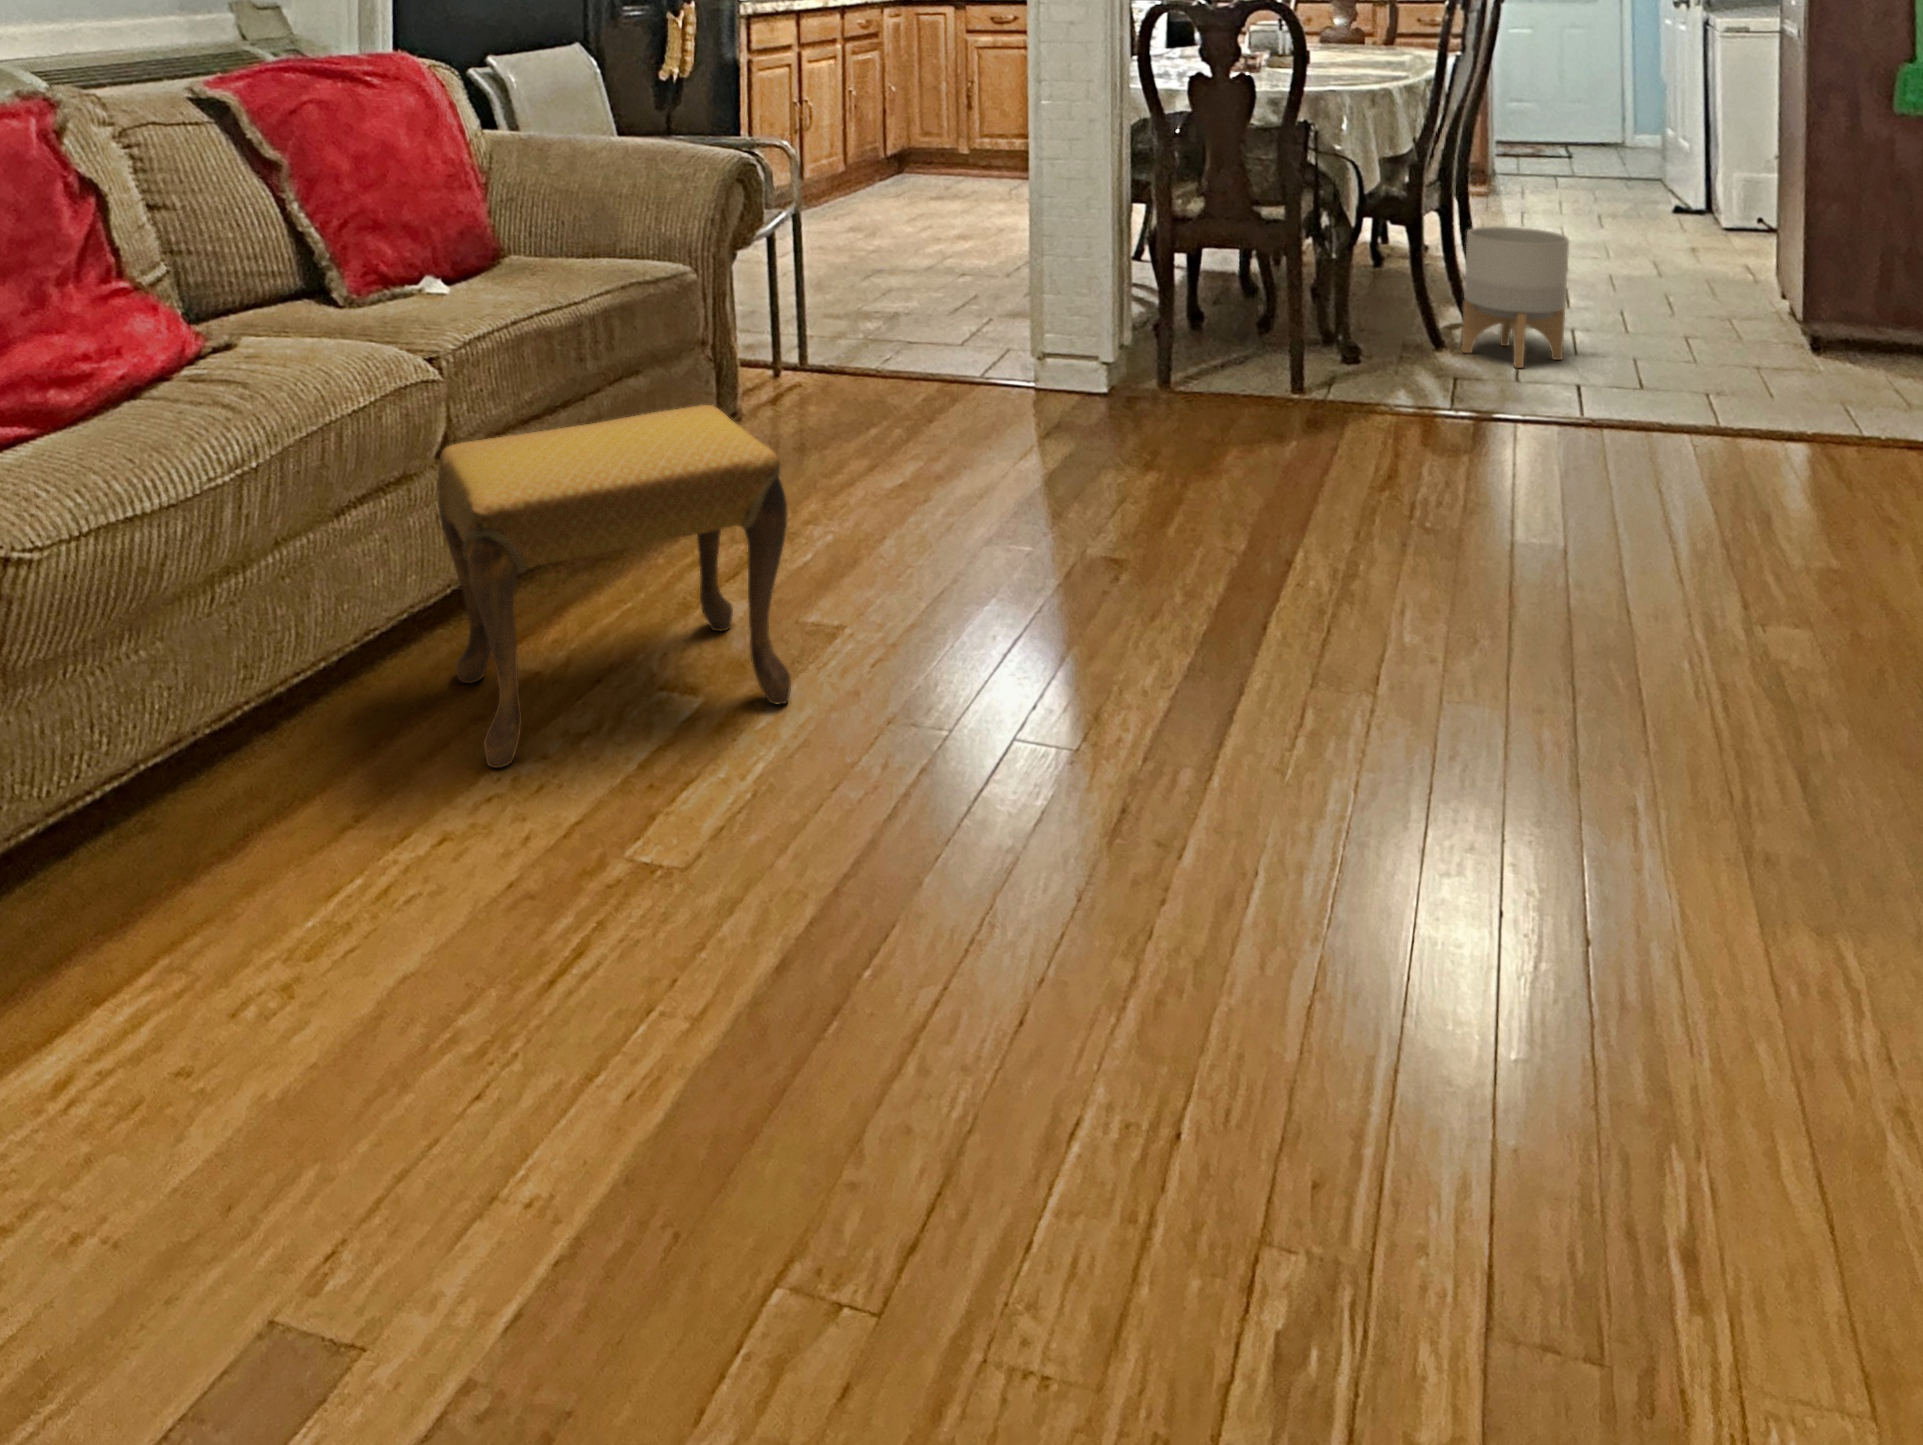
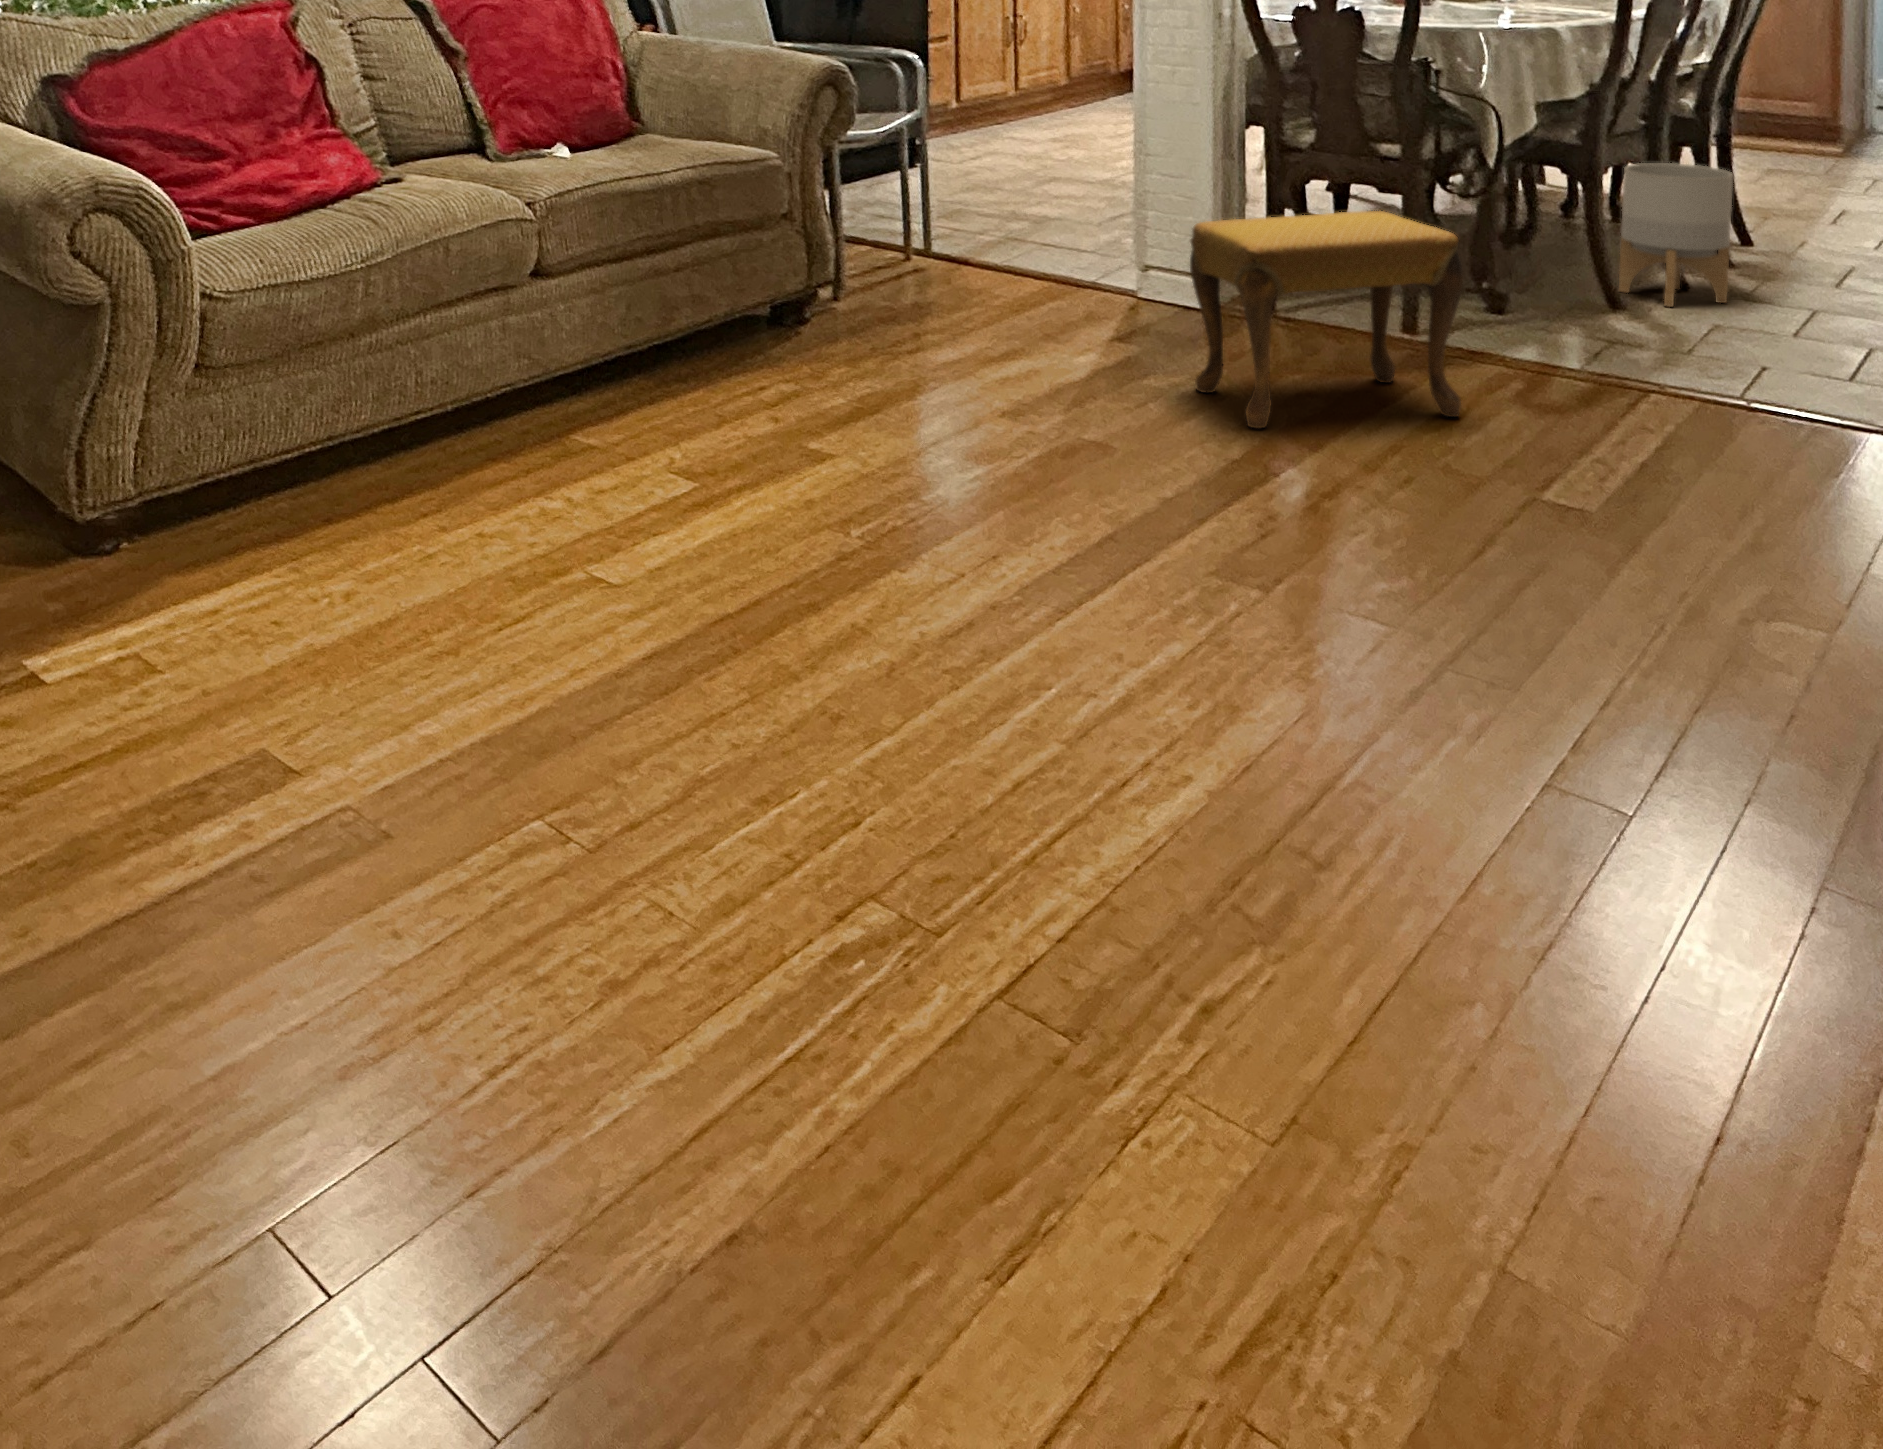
footstool: present [437,405,791,768] -> present [1190,211,1463,429]

